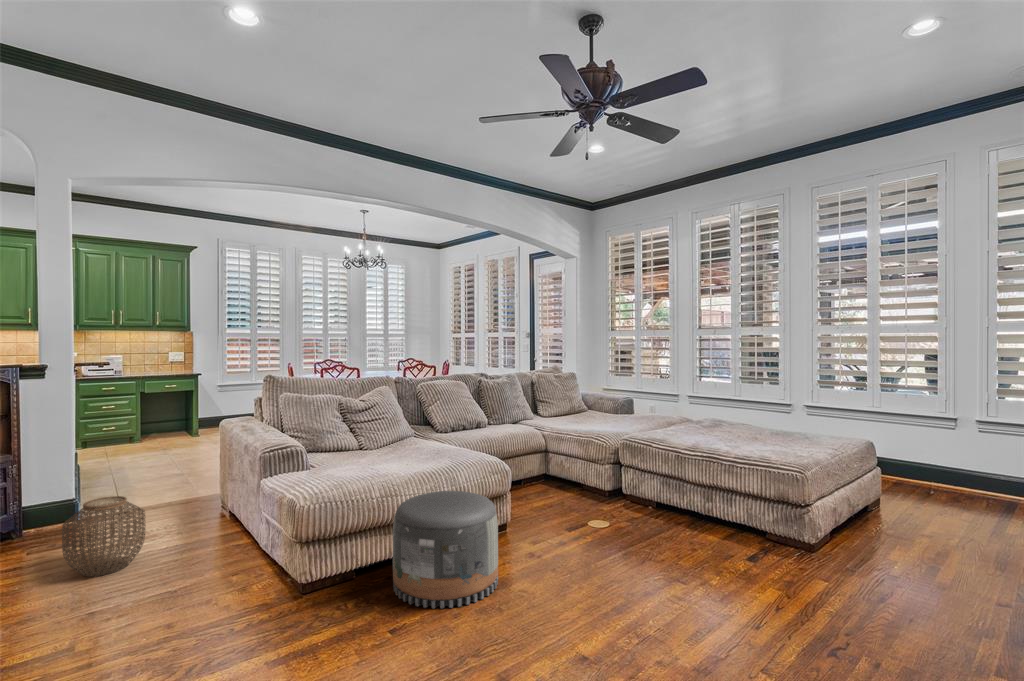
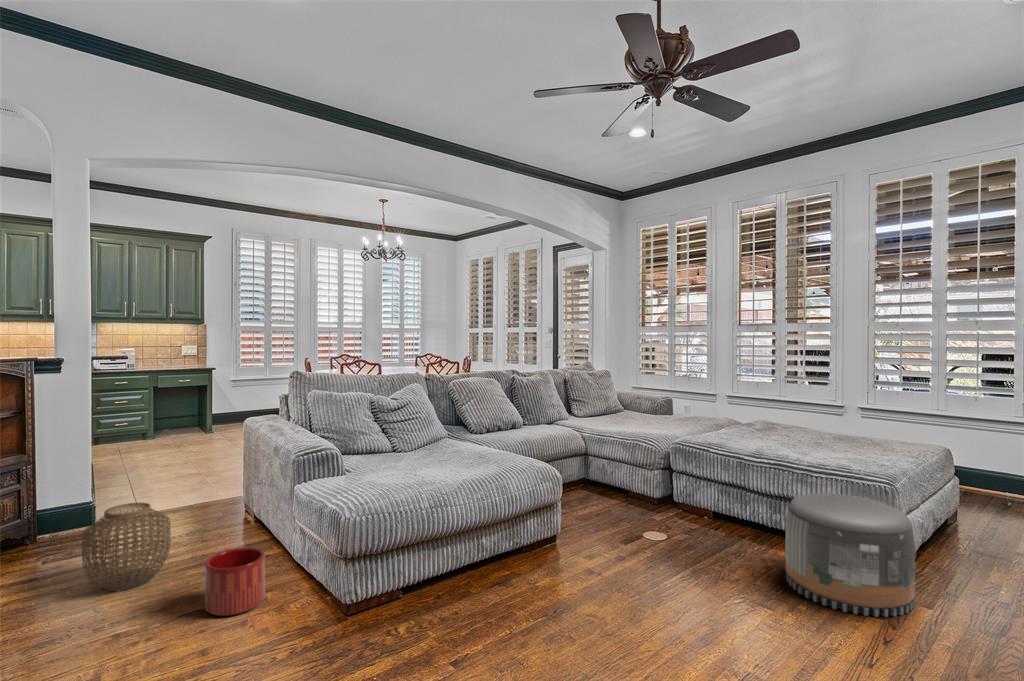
pouf: present [393,491,498,609] -> present [785,493,915,617]
planter: none [174,535,230,596] -> present [205,547,265,616]

